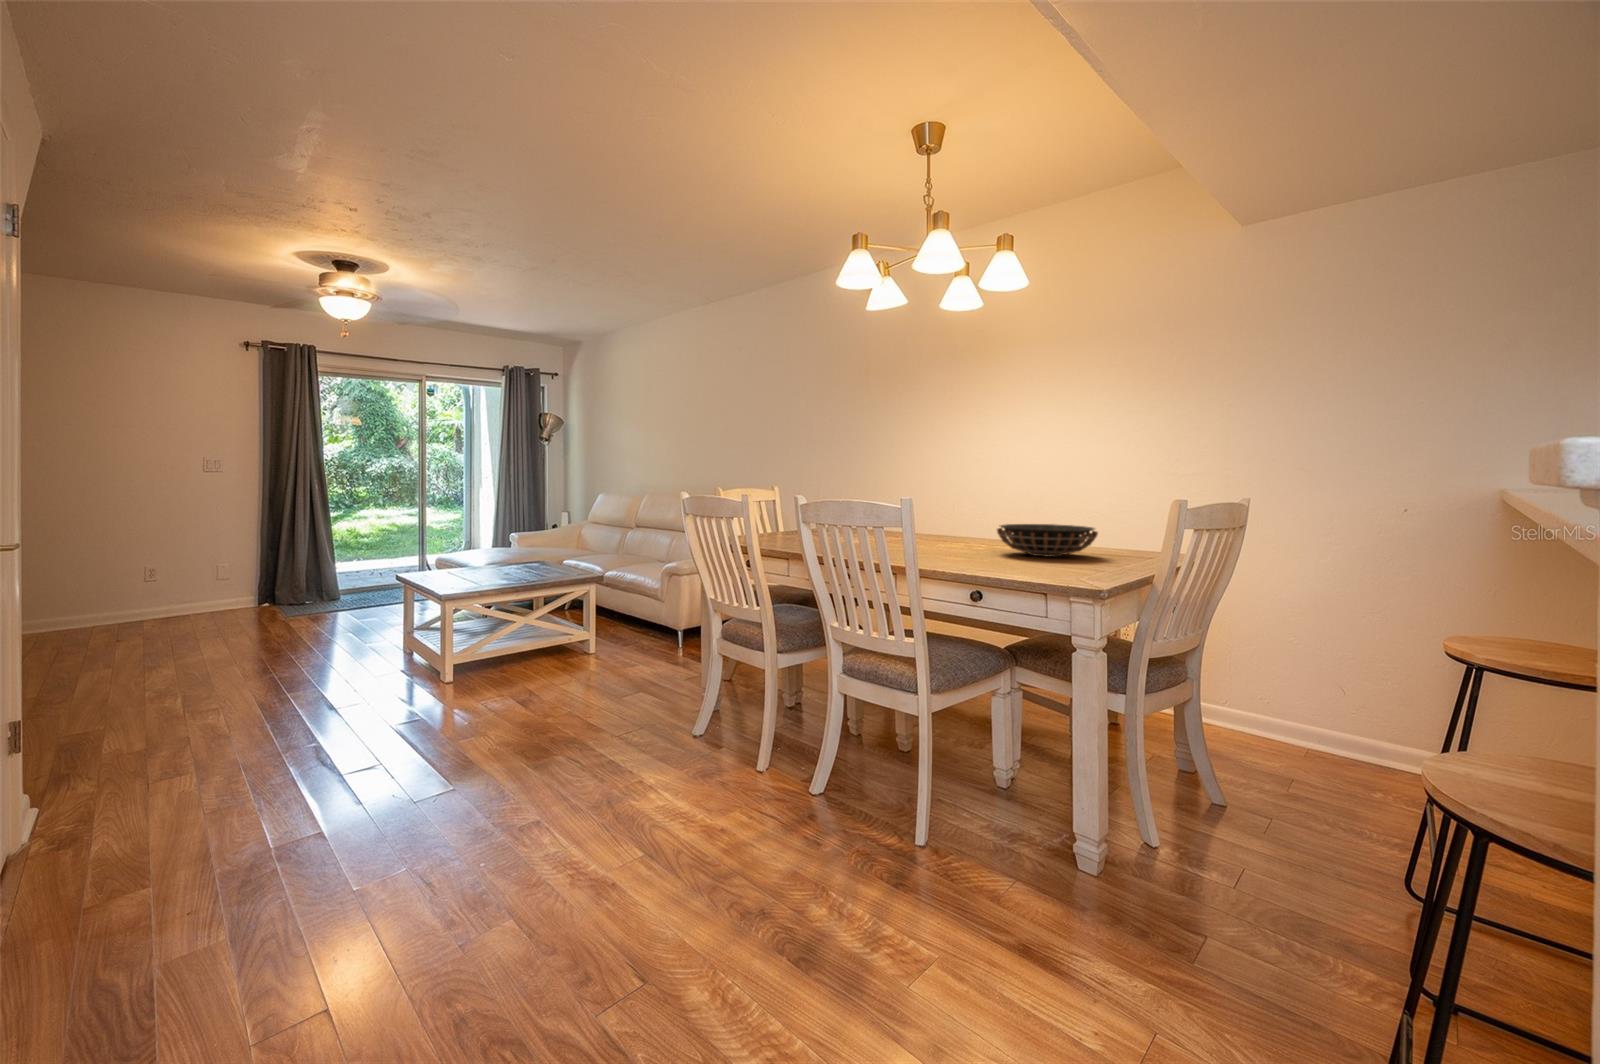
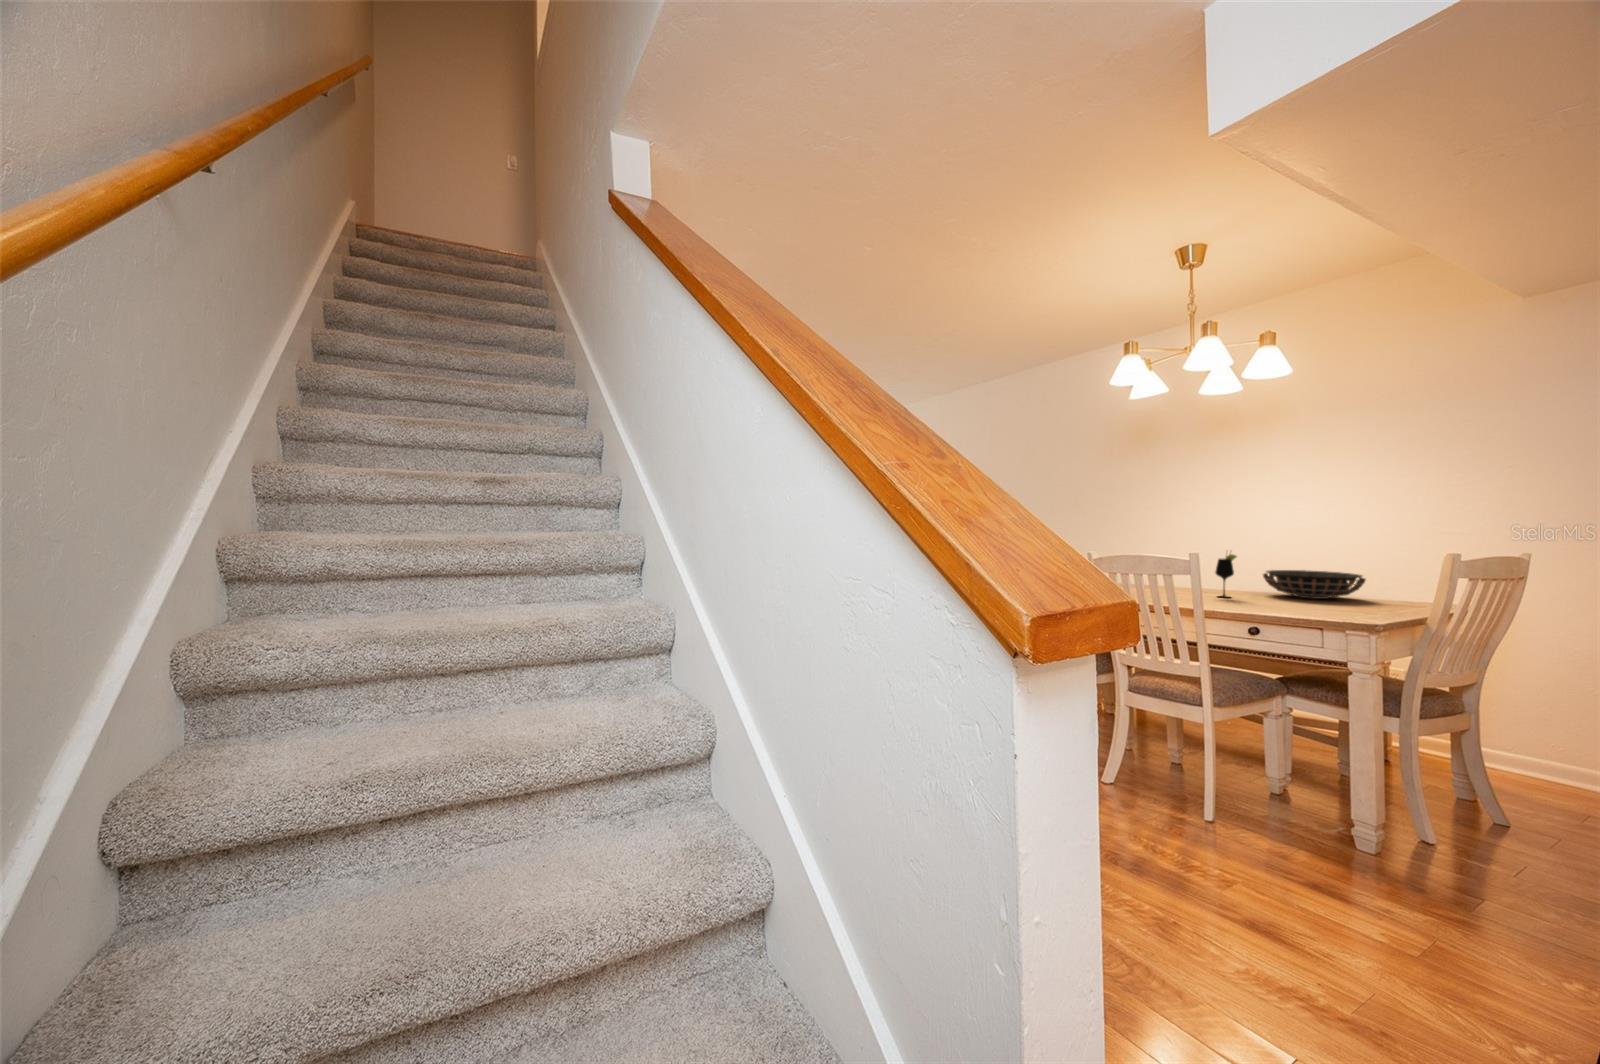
wine glass: none [944,499,967,558] -> present [1215,554,1237,598]

